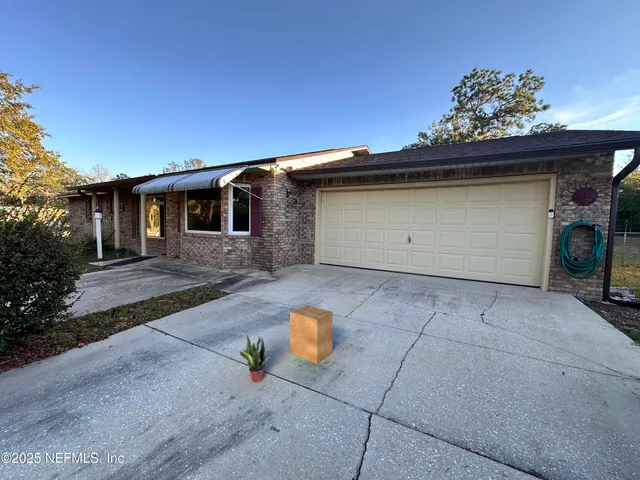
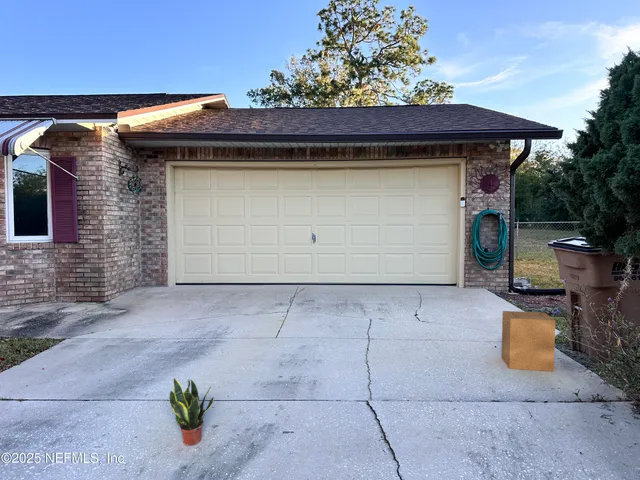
cardboard box: present [290,305,333,364] -> present [502,311,556,371]

